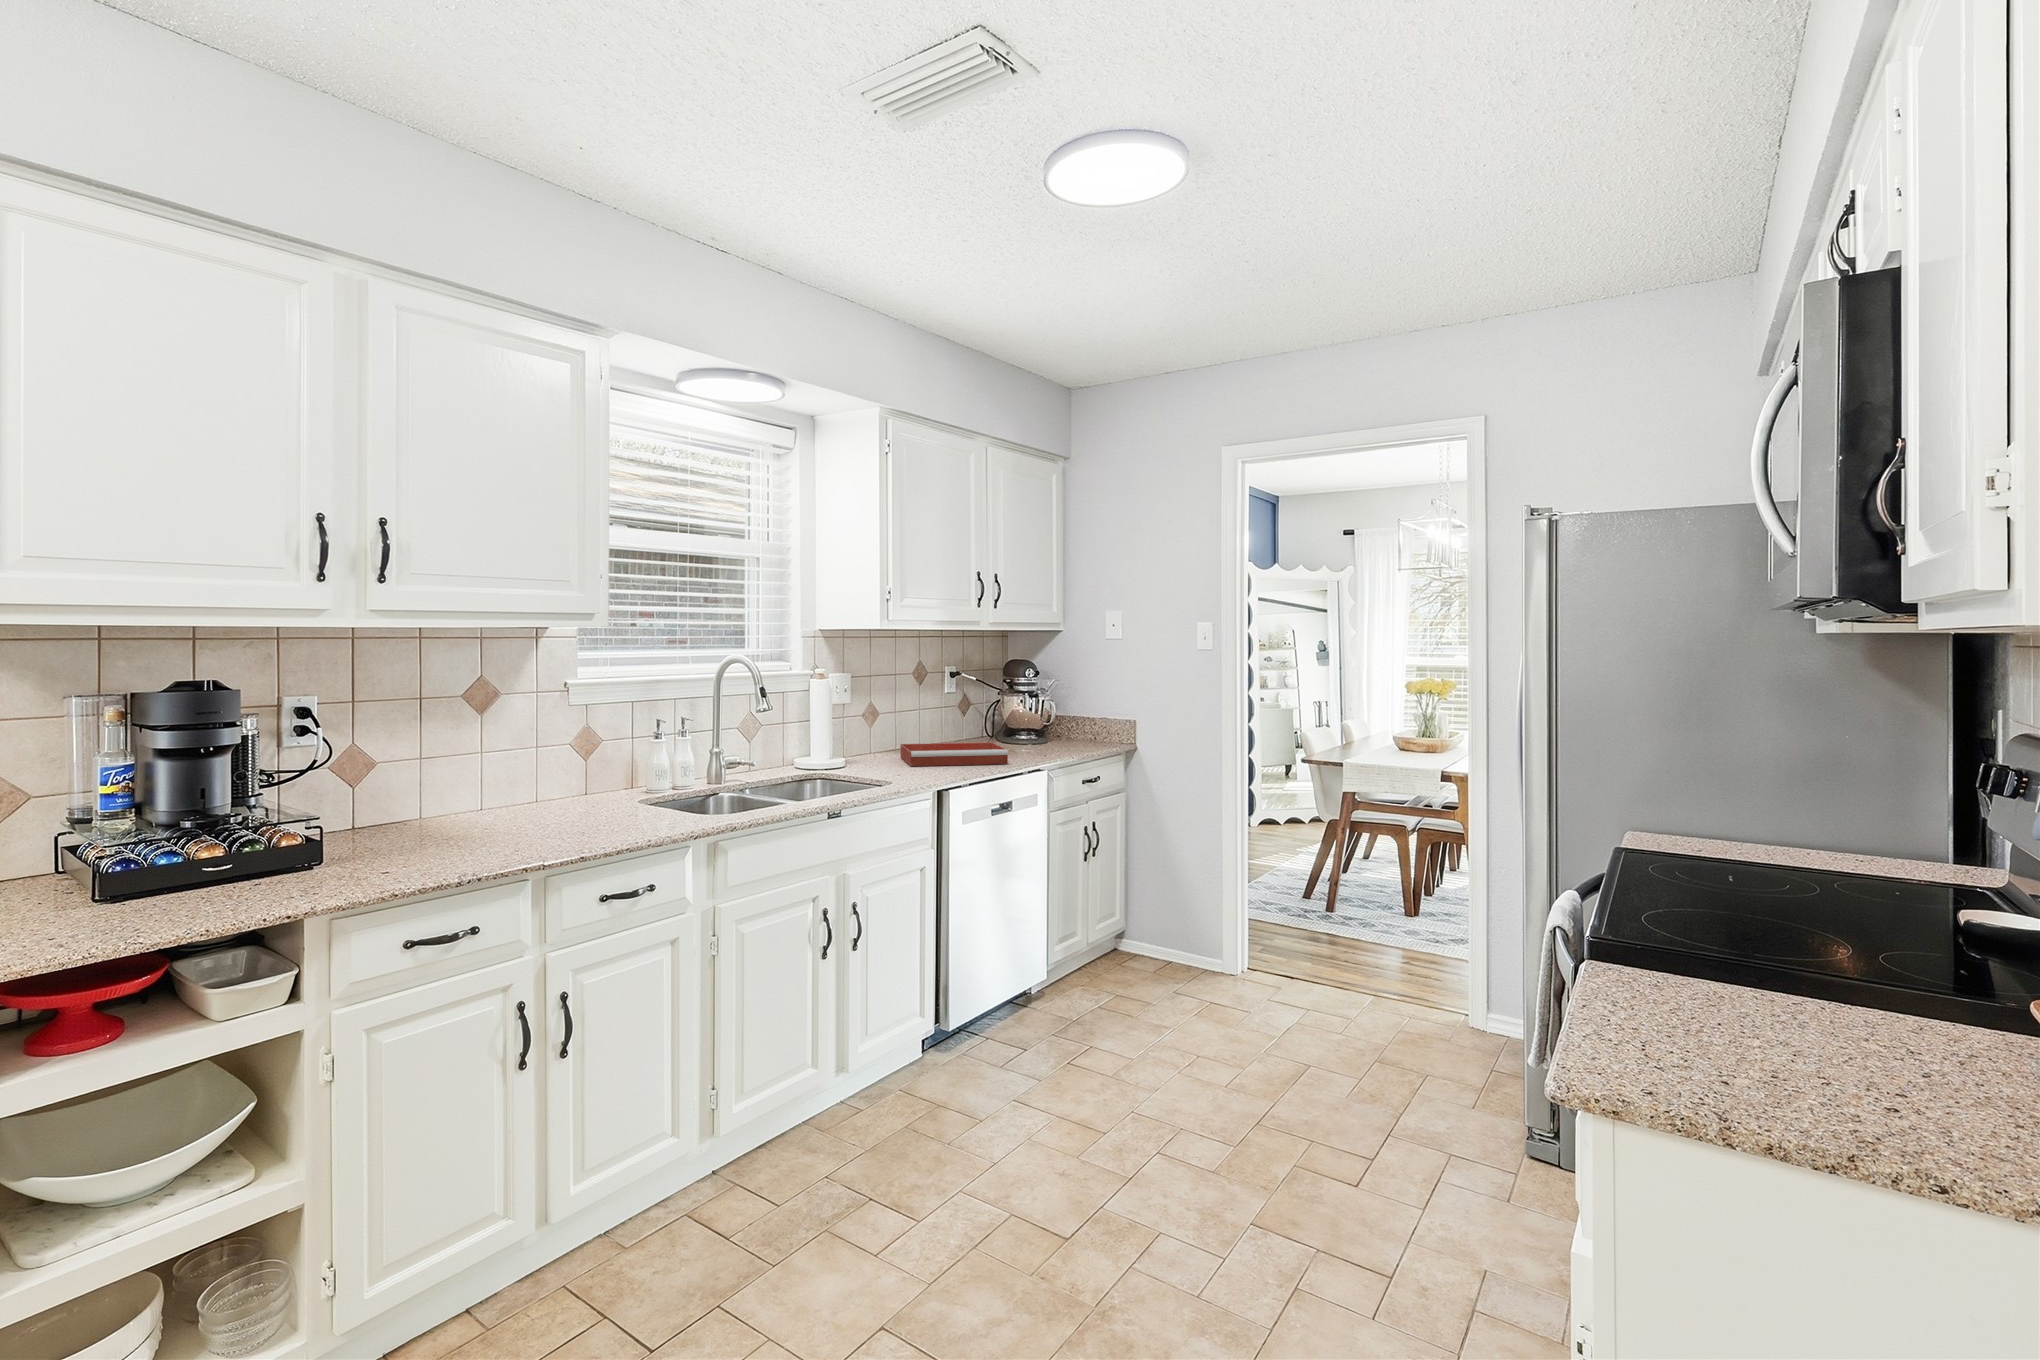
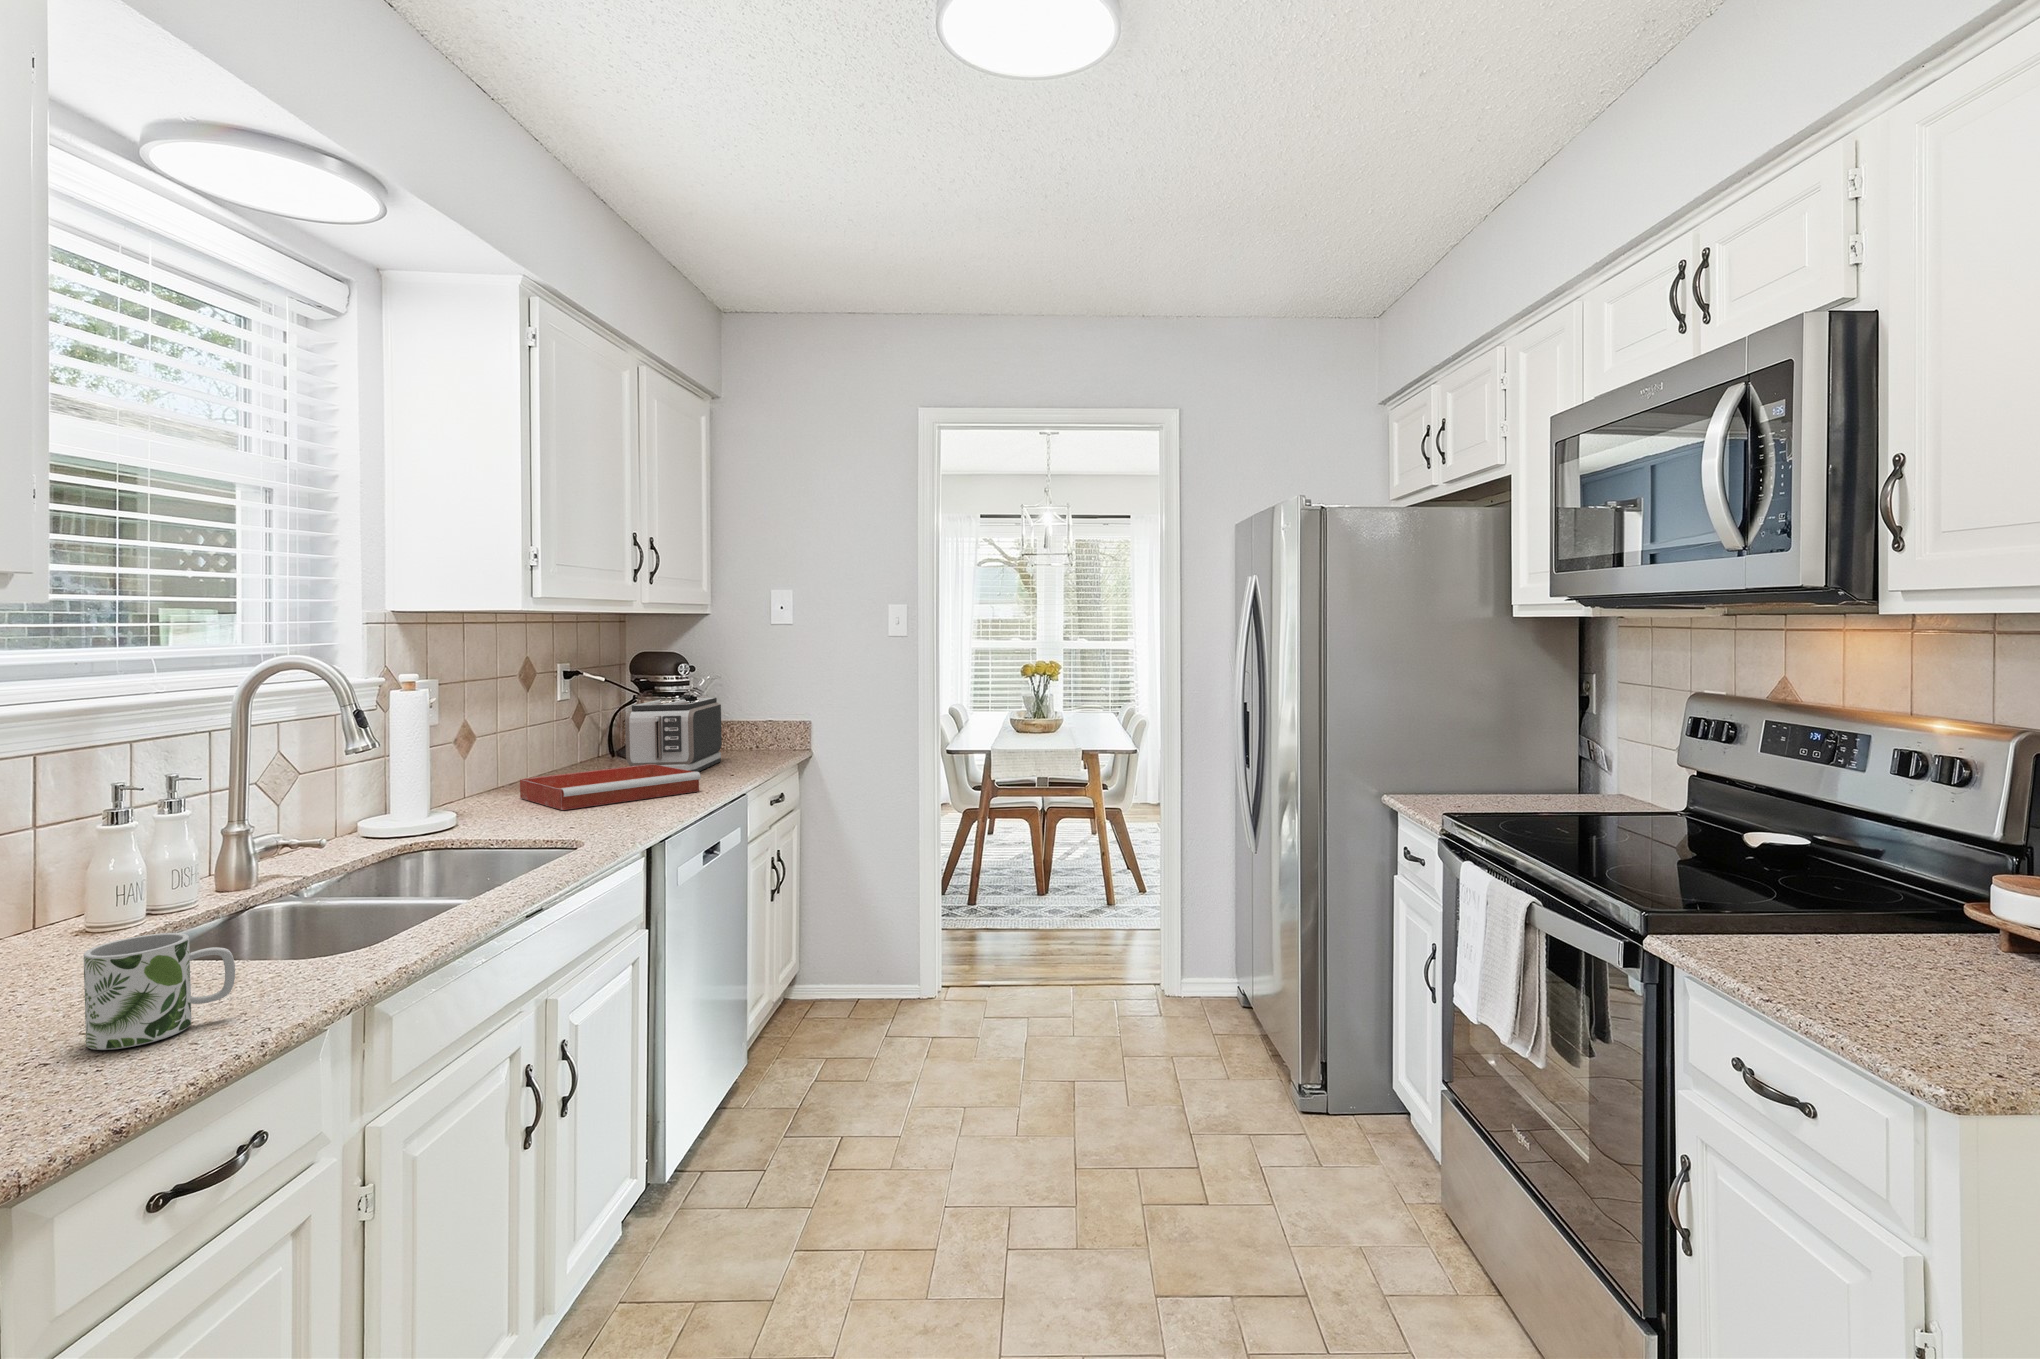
toaster: none [981,695,1060,753] -> present [625,698,722,772]
mug: none [599,785,653,832] -> present [84,933,235,1050]

